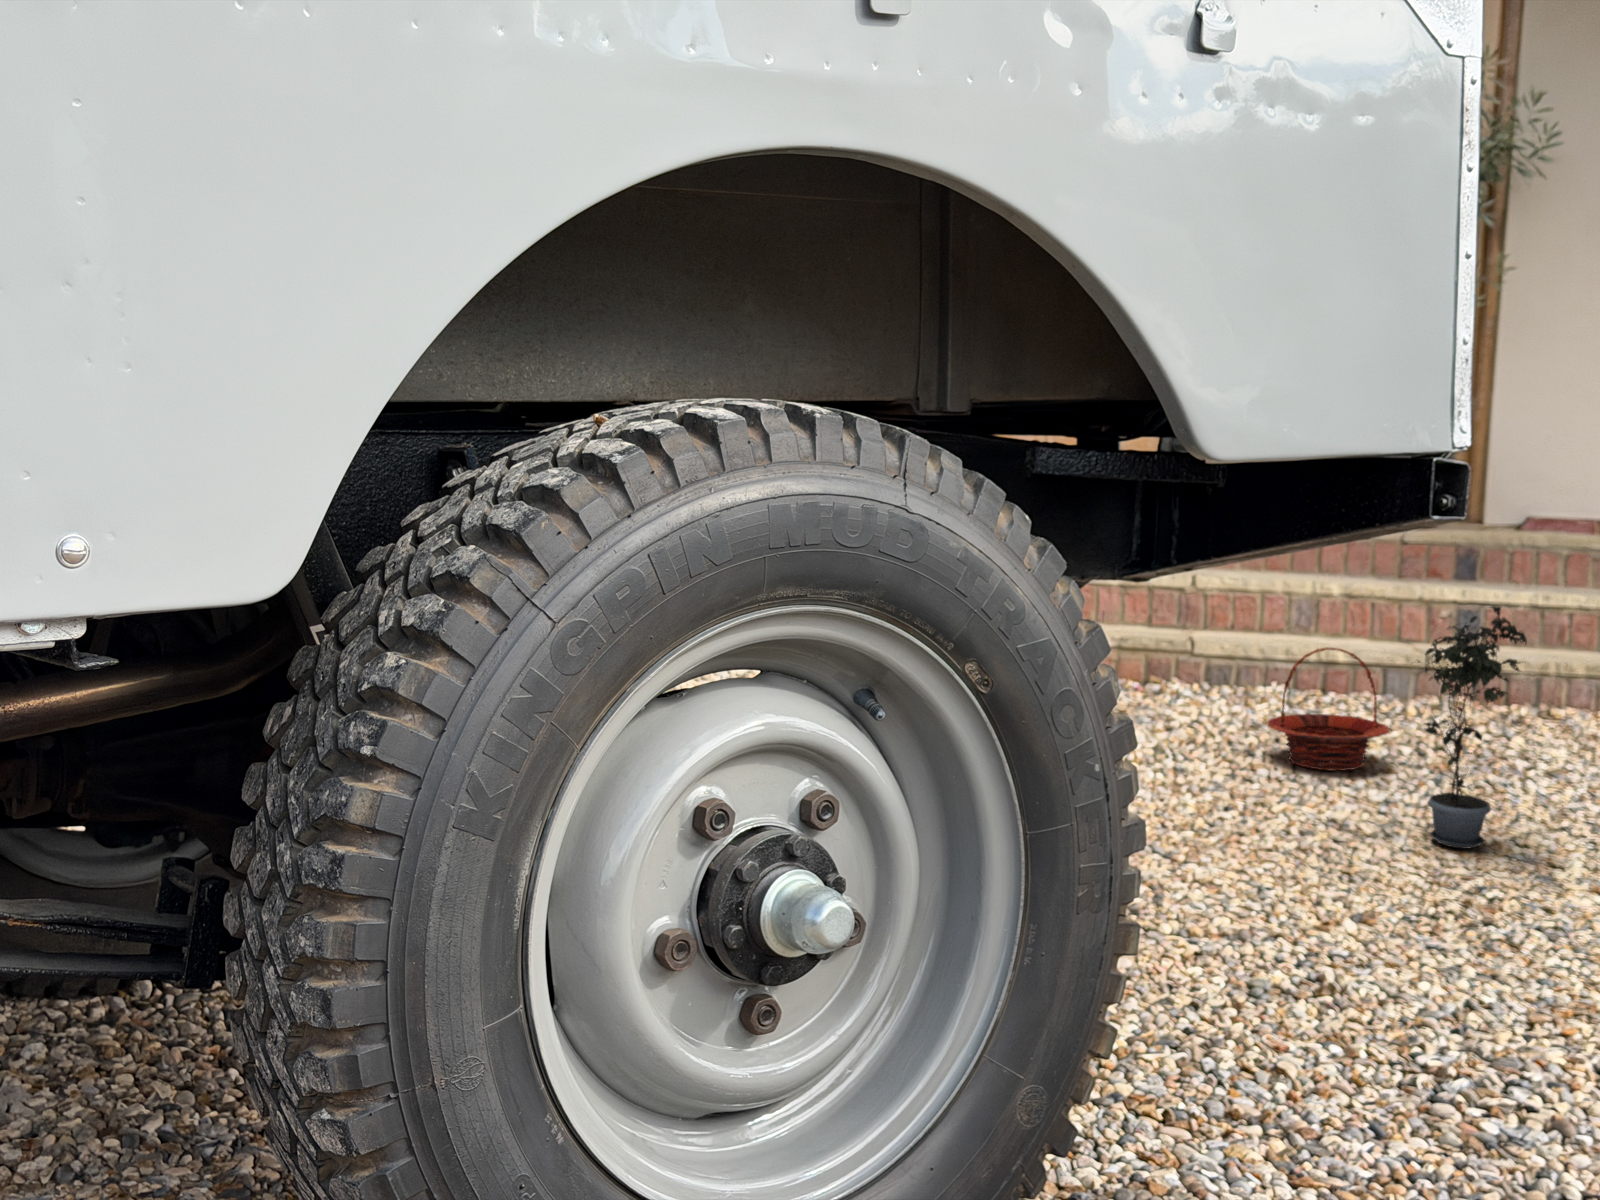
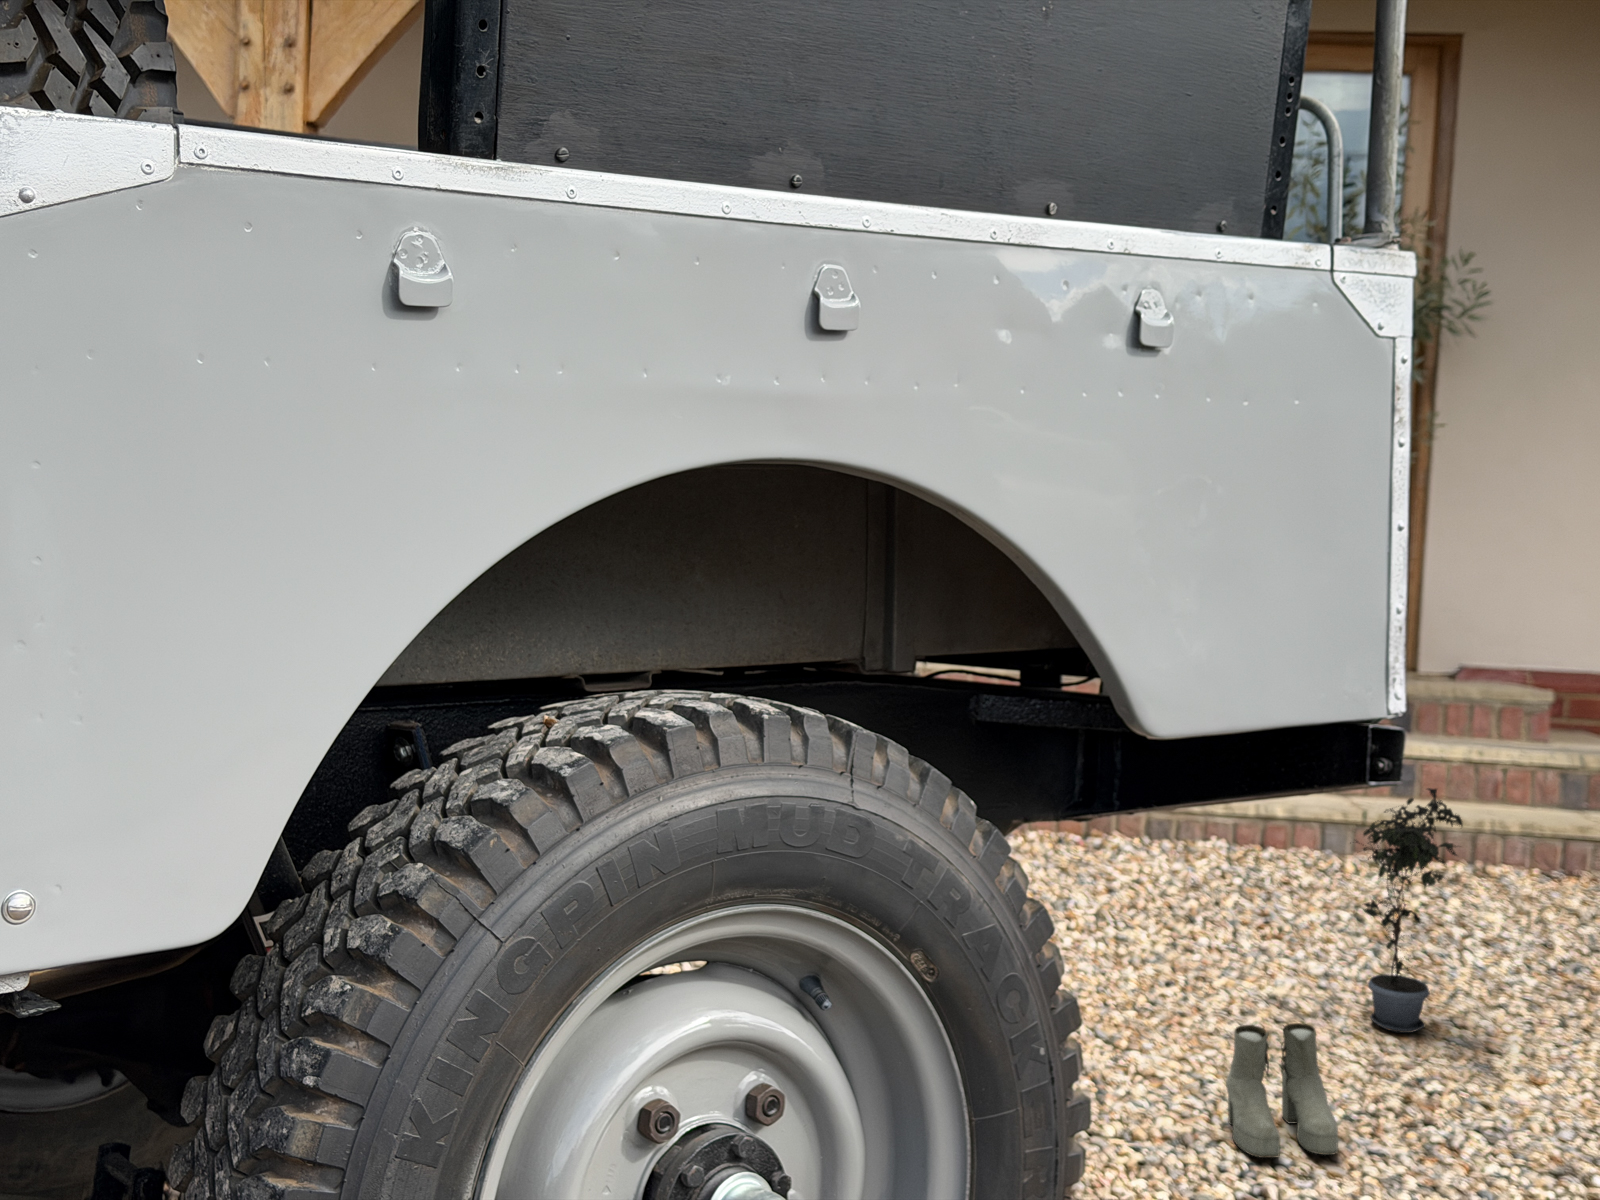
basket: present [1267,647,1389,771] -> none [1206,813,1330,941]
boots: none [1285,826,1397,952] -> present [1226,1023,1338,1158]

